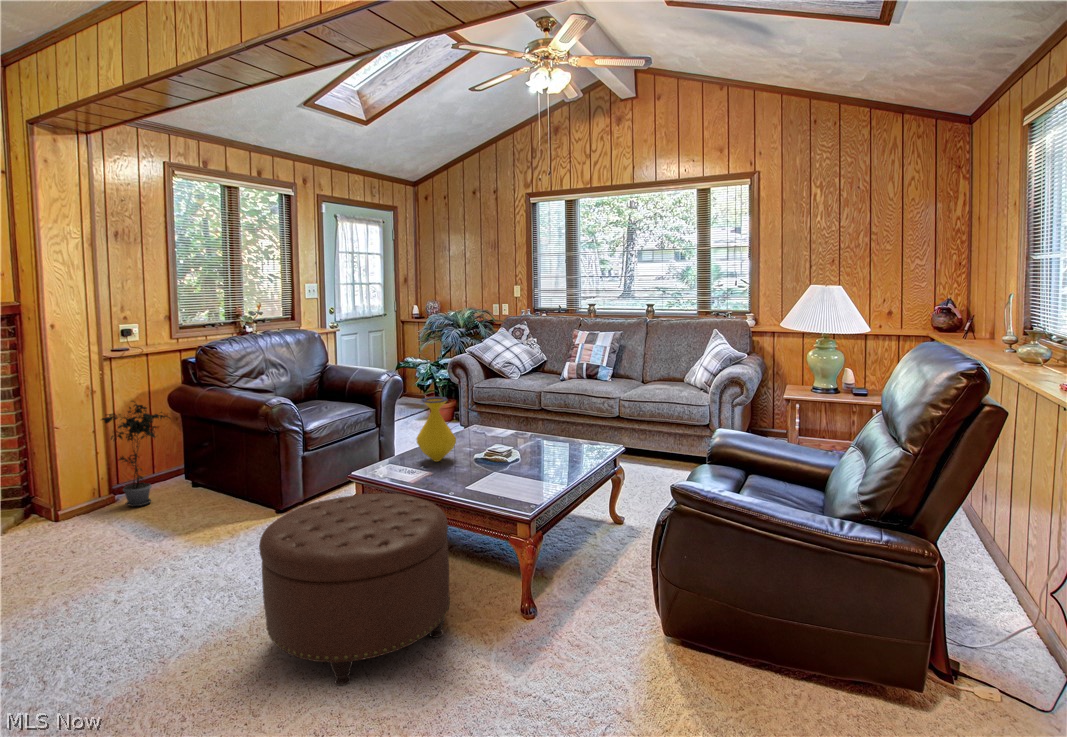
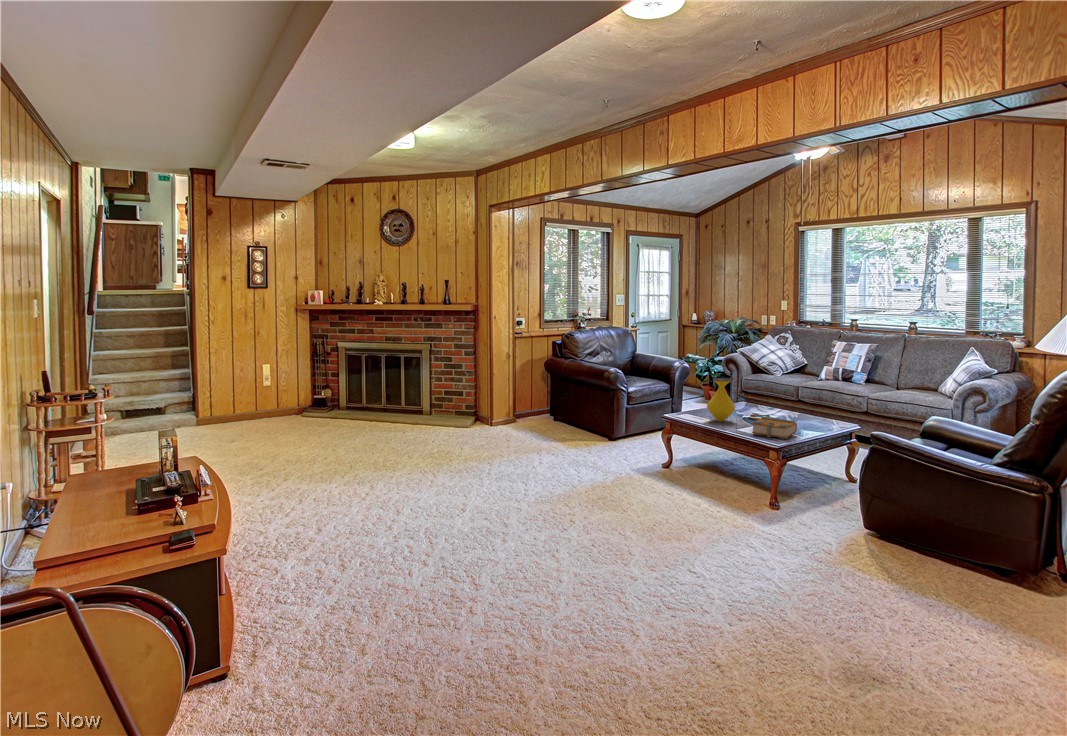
potted plant: present [101,401,170,506] -> none [501,369,542,436]
book: none [479,451,542,486] -> present [752,417,797,439]
ottoman: present [259,493,450,686] -> none [623,431,732,528]

